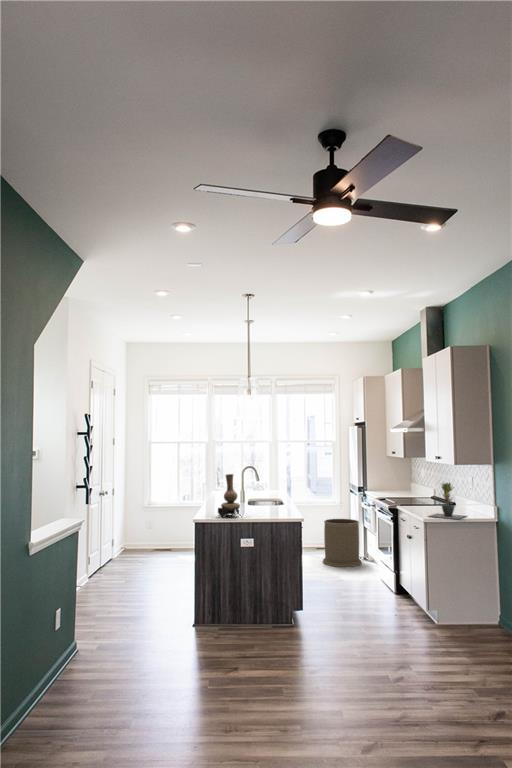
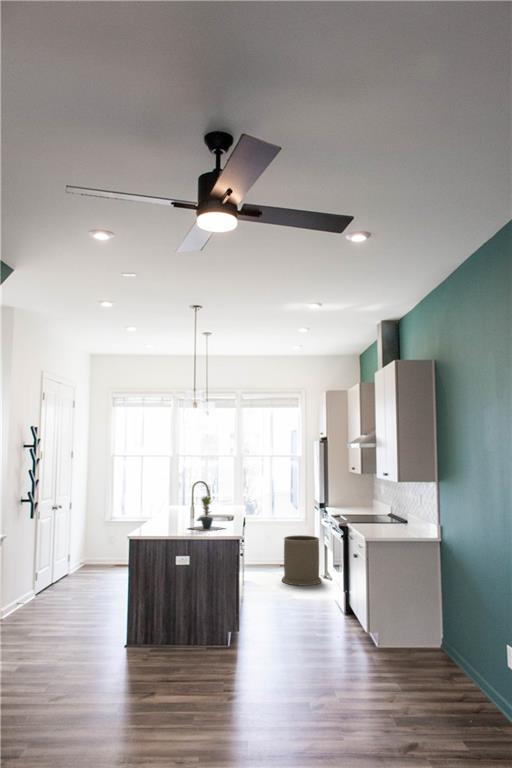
vase: present [218,474,240,517] -> none [153,490,183,535]
potted plant: present [430,483,465,519] -> present [190,496,224,531]

